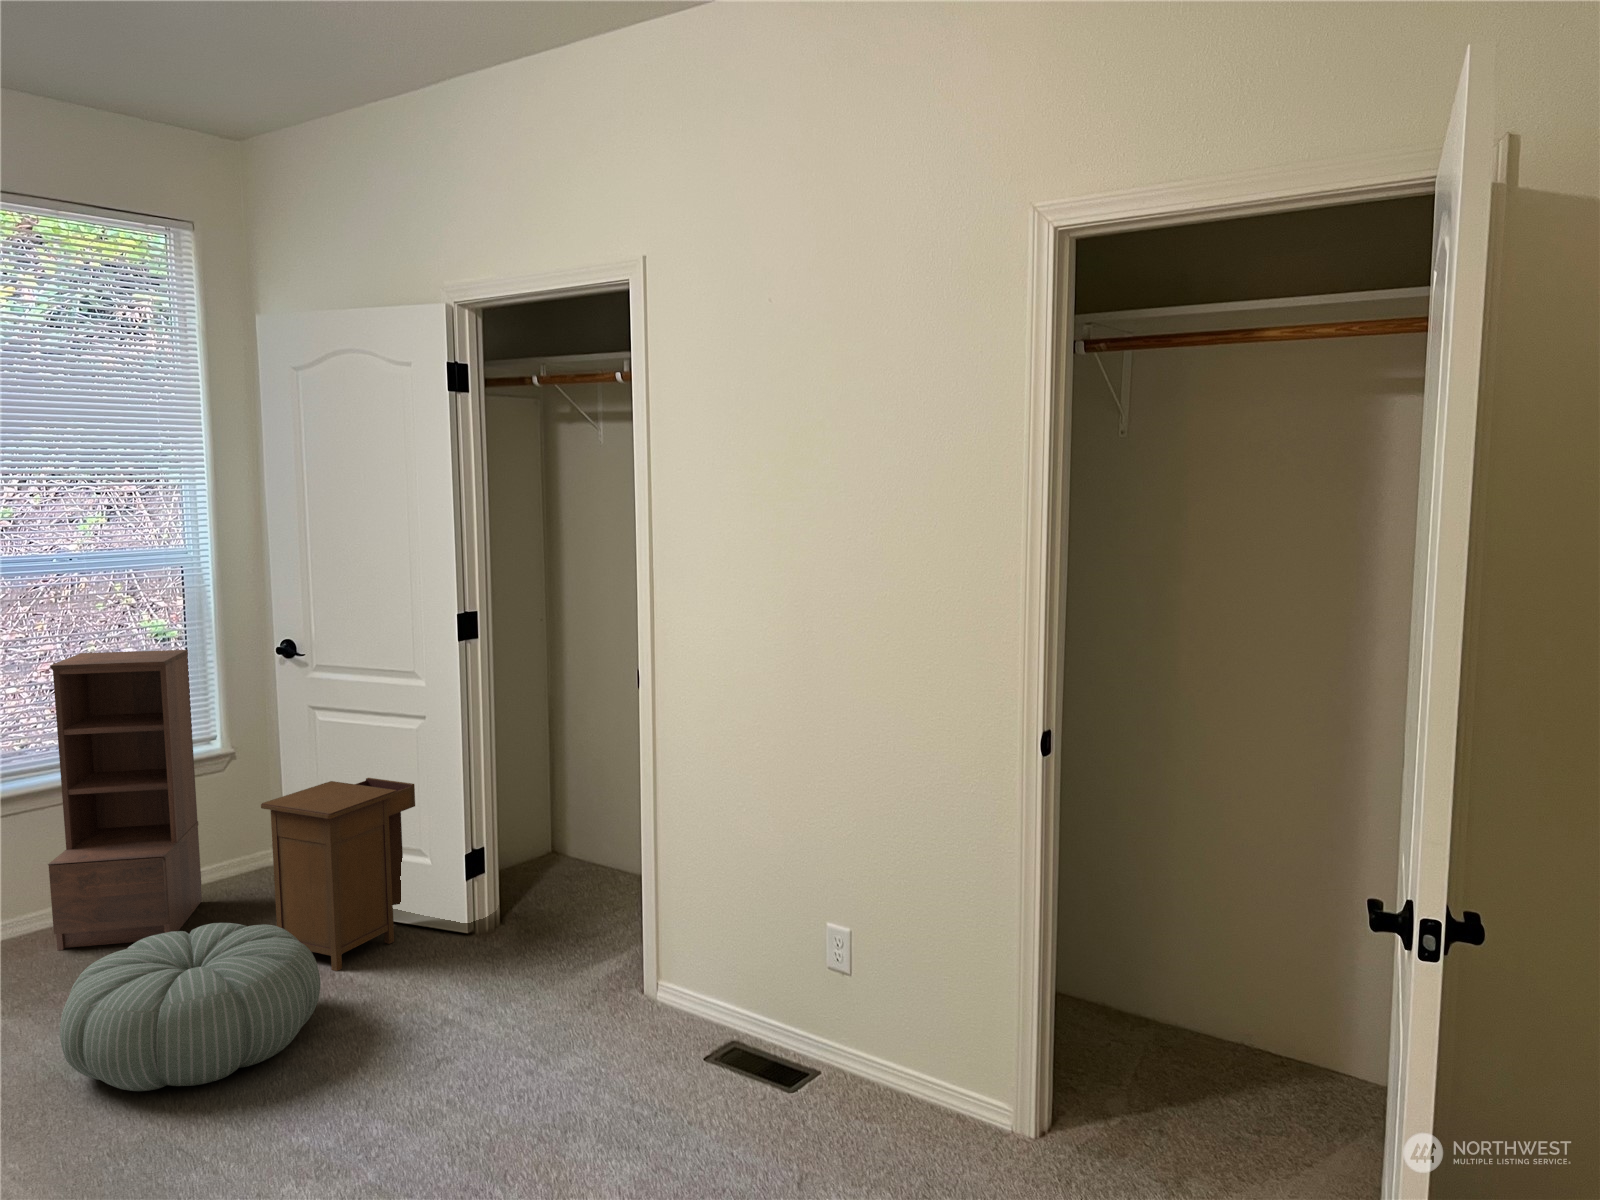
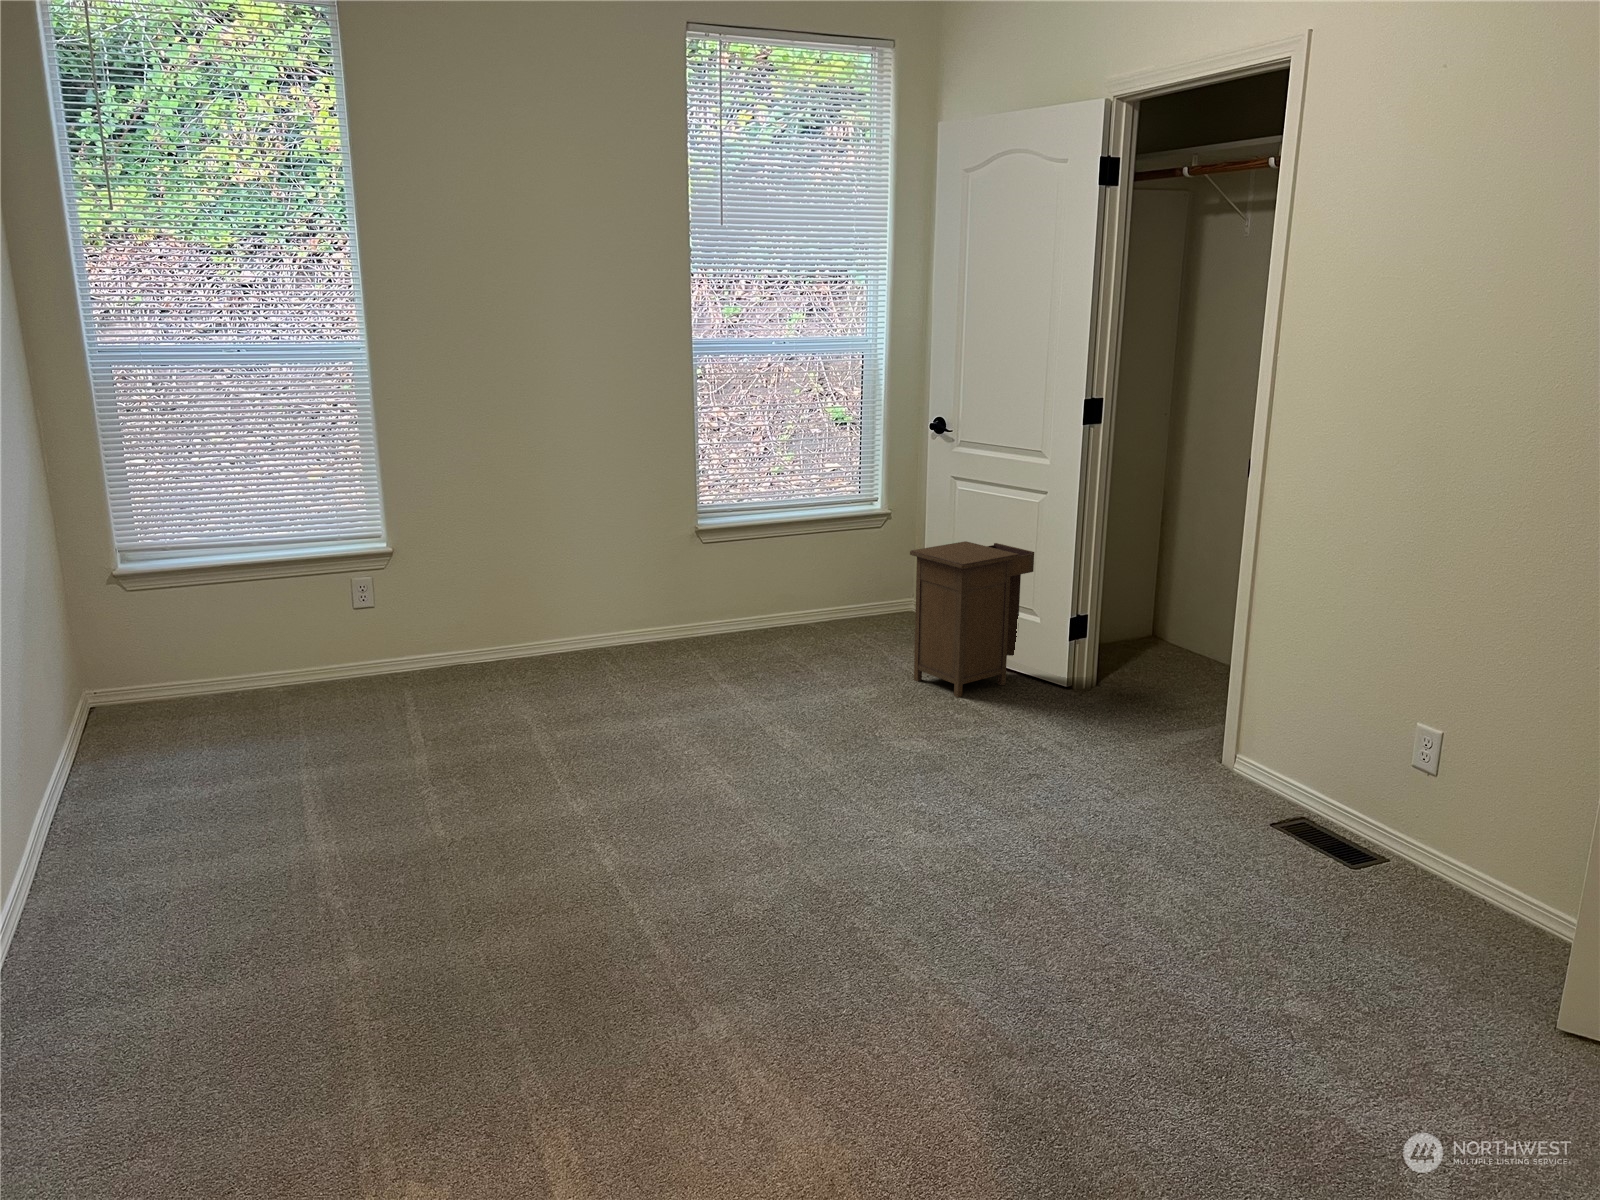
bookshelf: present [48,650,202,950] -> none [757,419,862,654]
pouf: present [60,923,321,1091] -> none [765,638,945,751]

